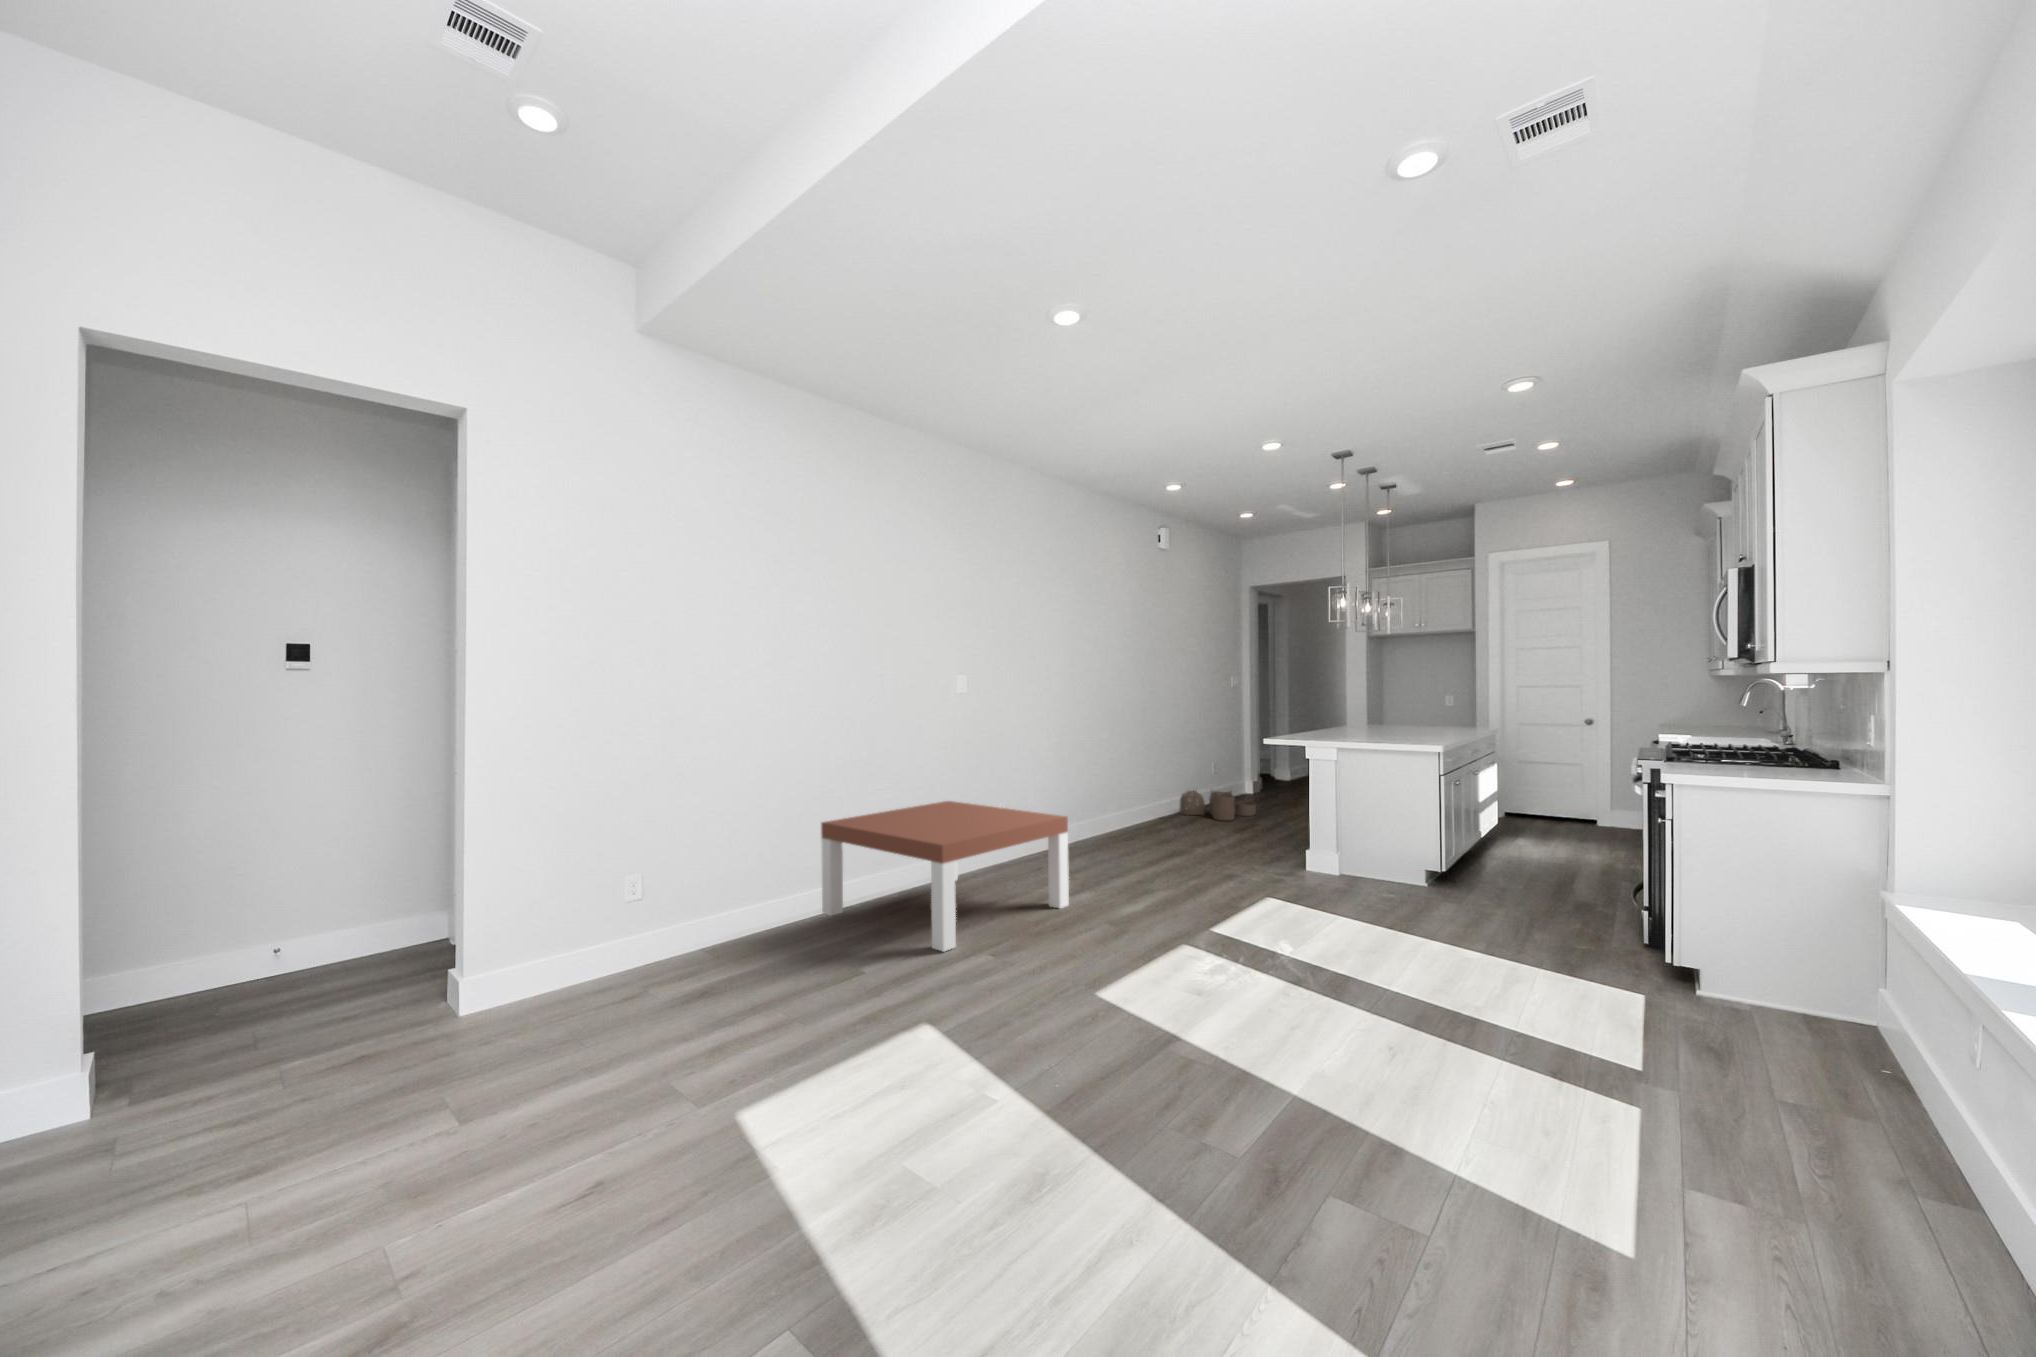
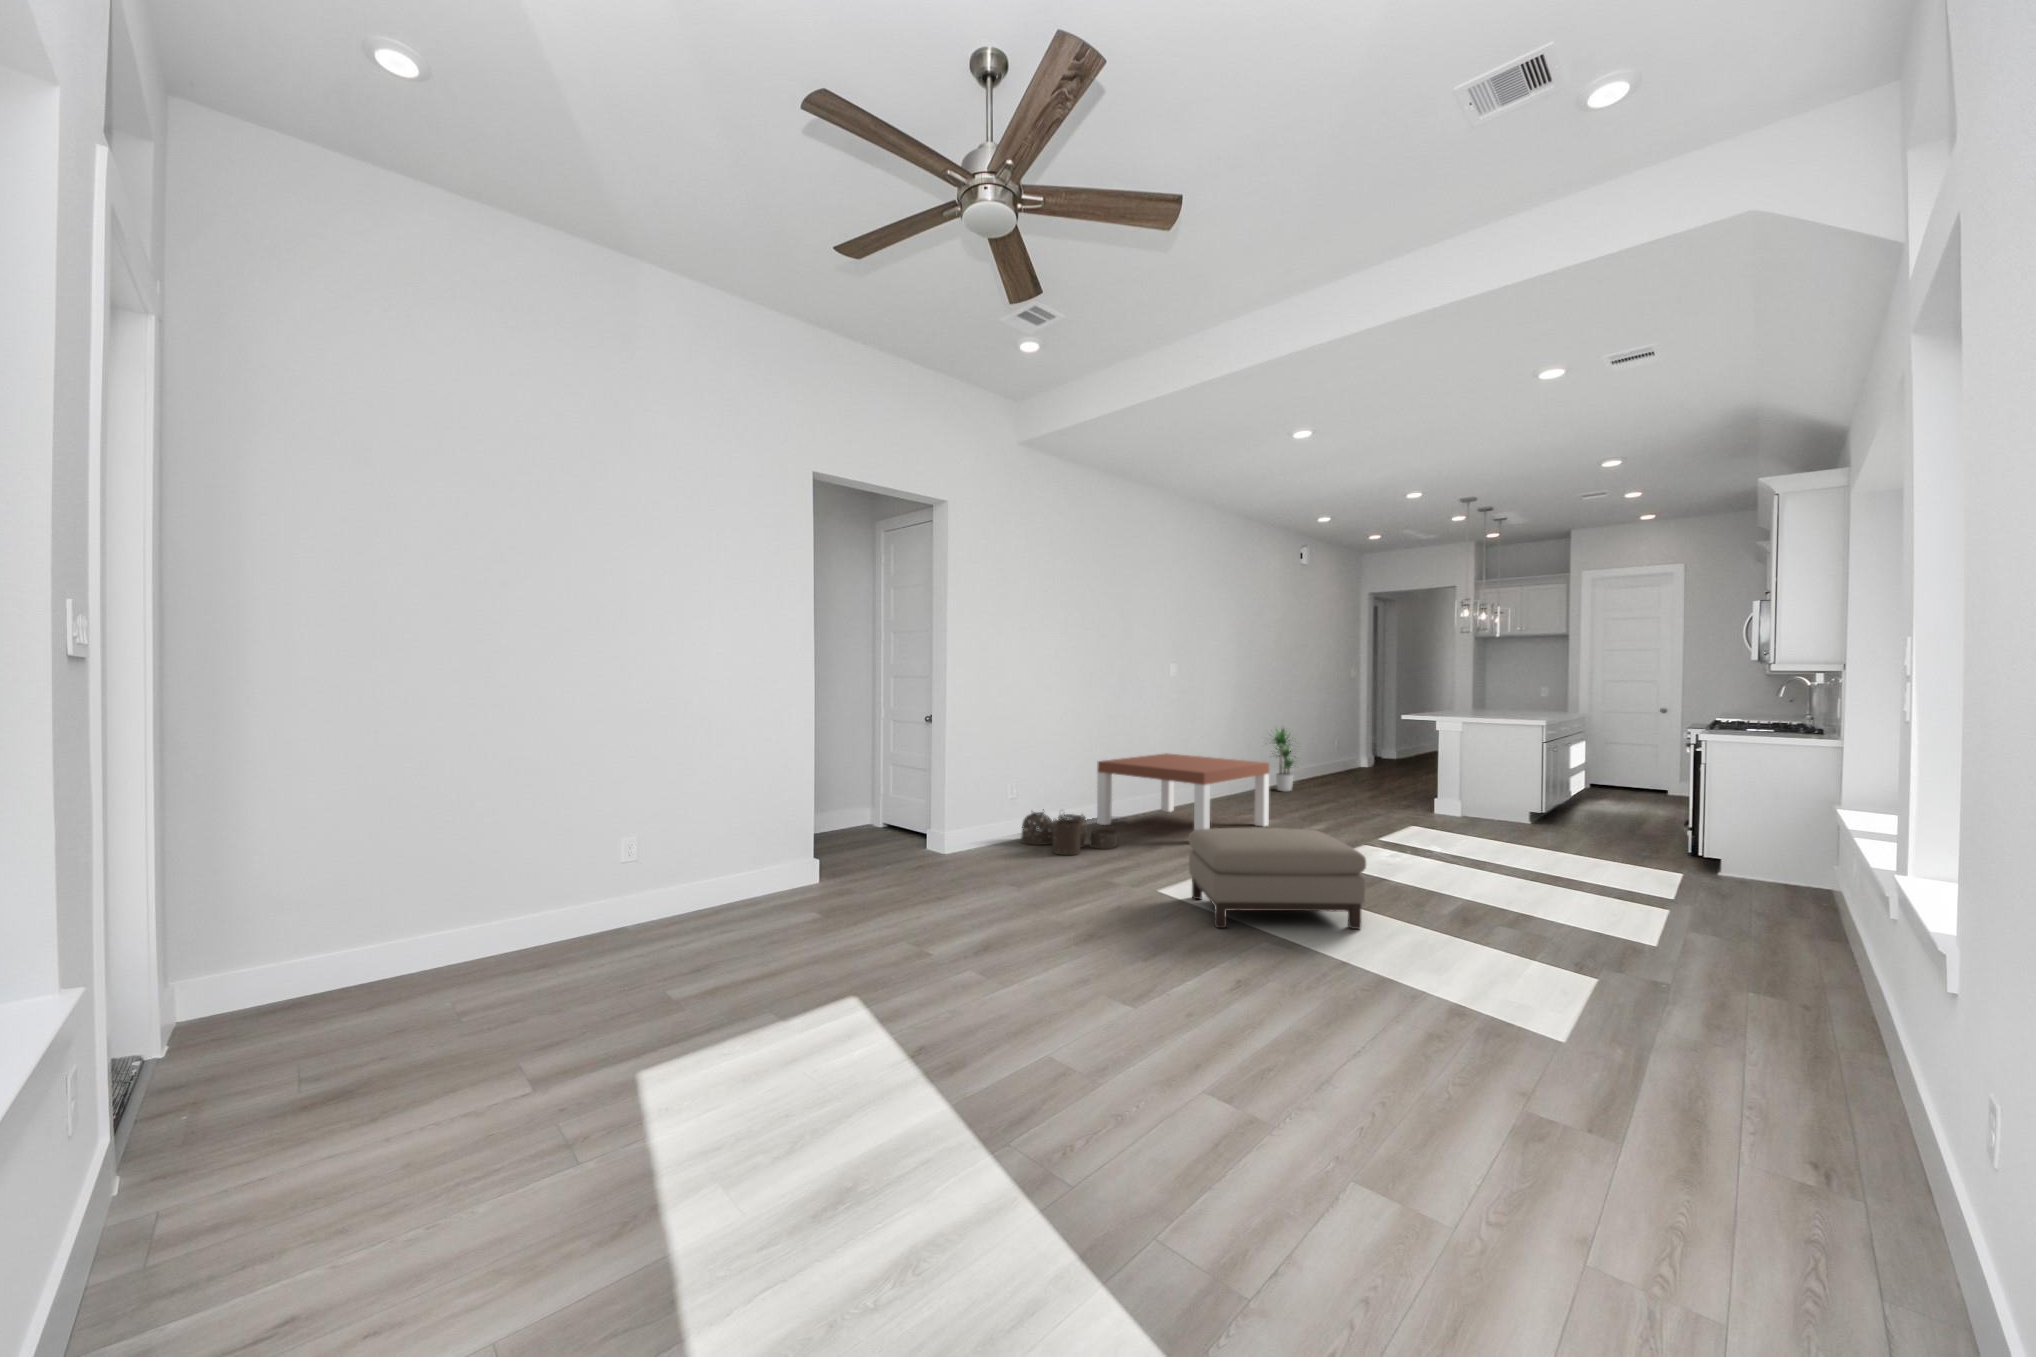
potted plant: none [1100,751,1152,838] -> present [1272,728,1296,792]
woven basket: present [1179,790,1256,820] -> present [1021,809,1117,855]
ottoman: none [739,986,1063,1252] -> present [1188,828,1366,929]

